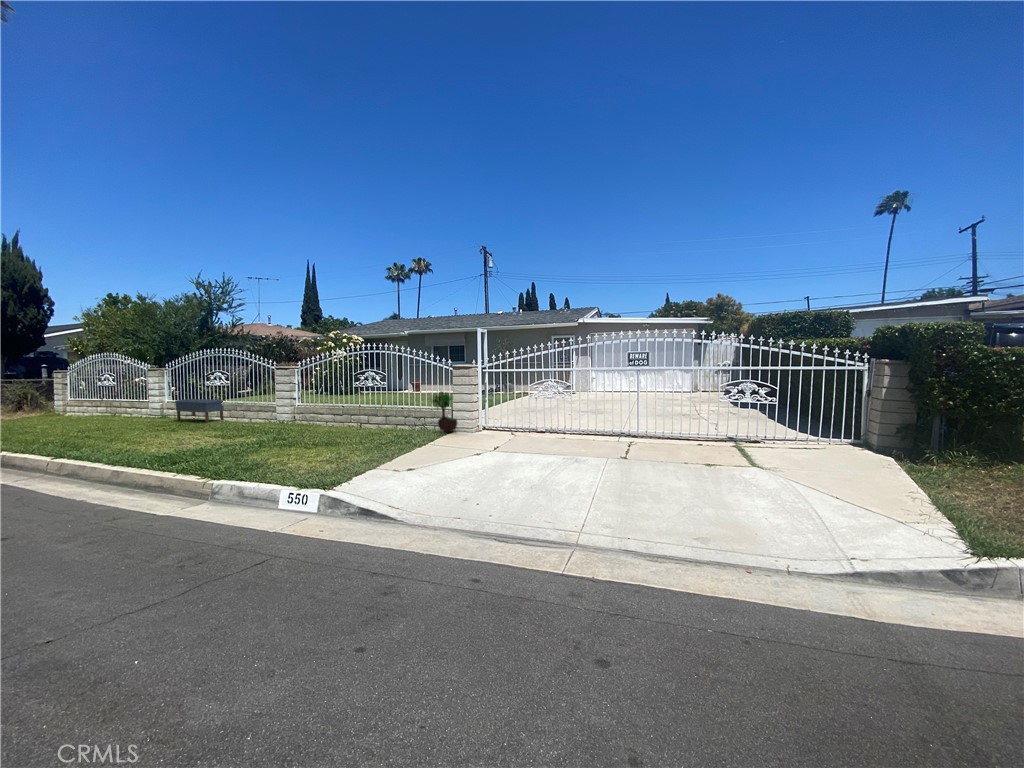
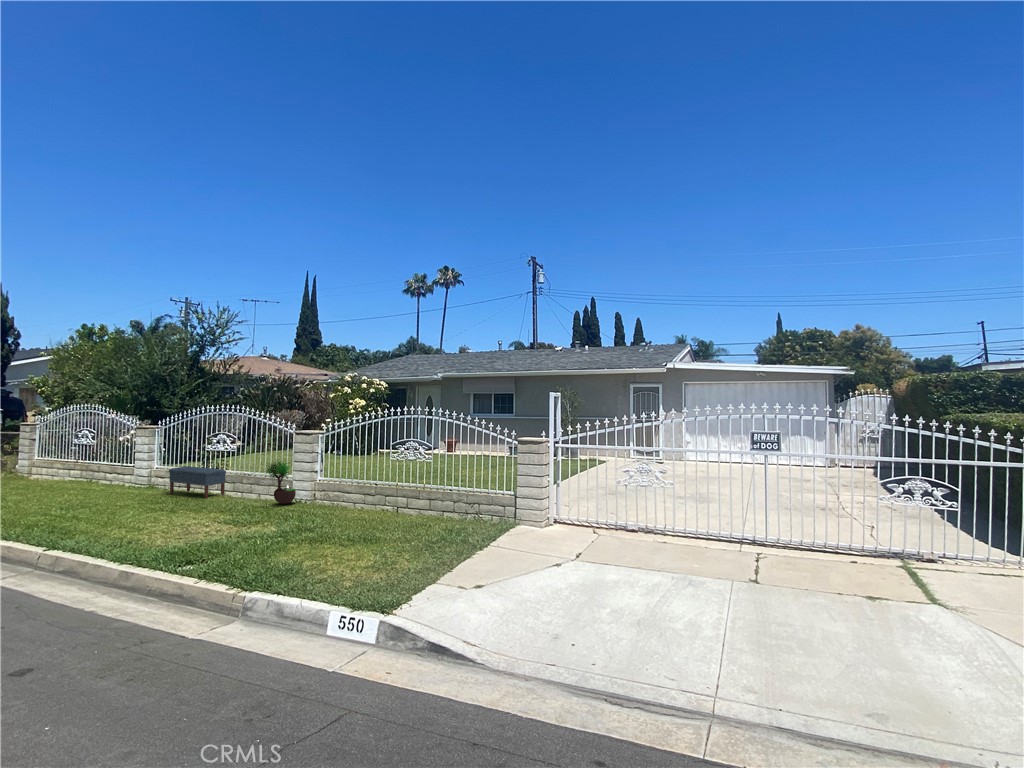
potted tree: present [431,392,457,432] -> present [265,461,296,504]

